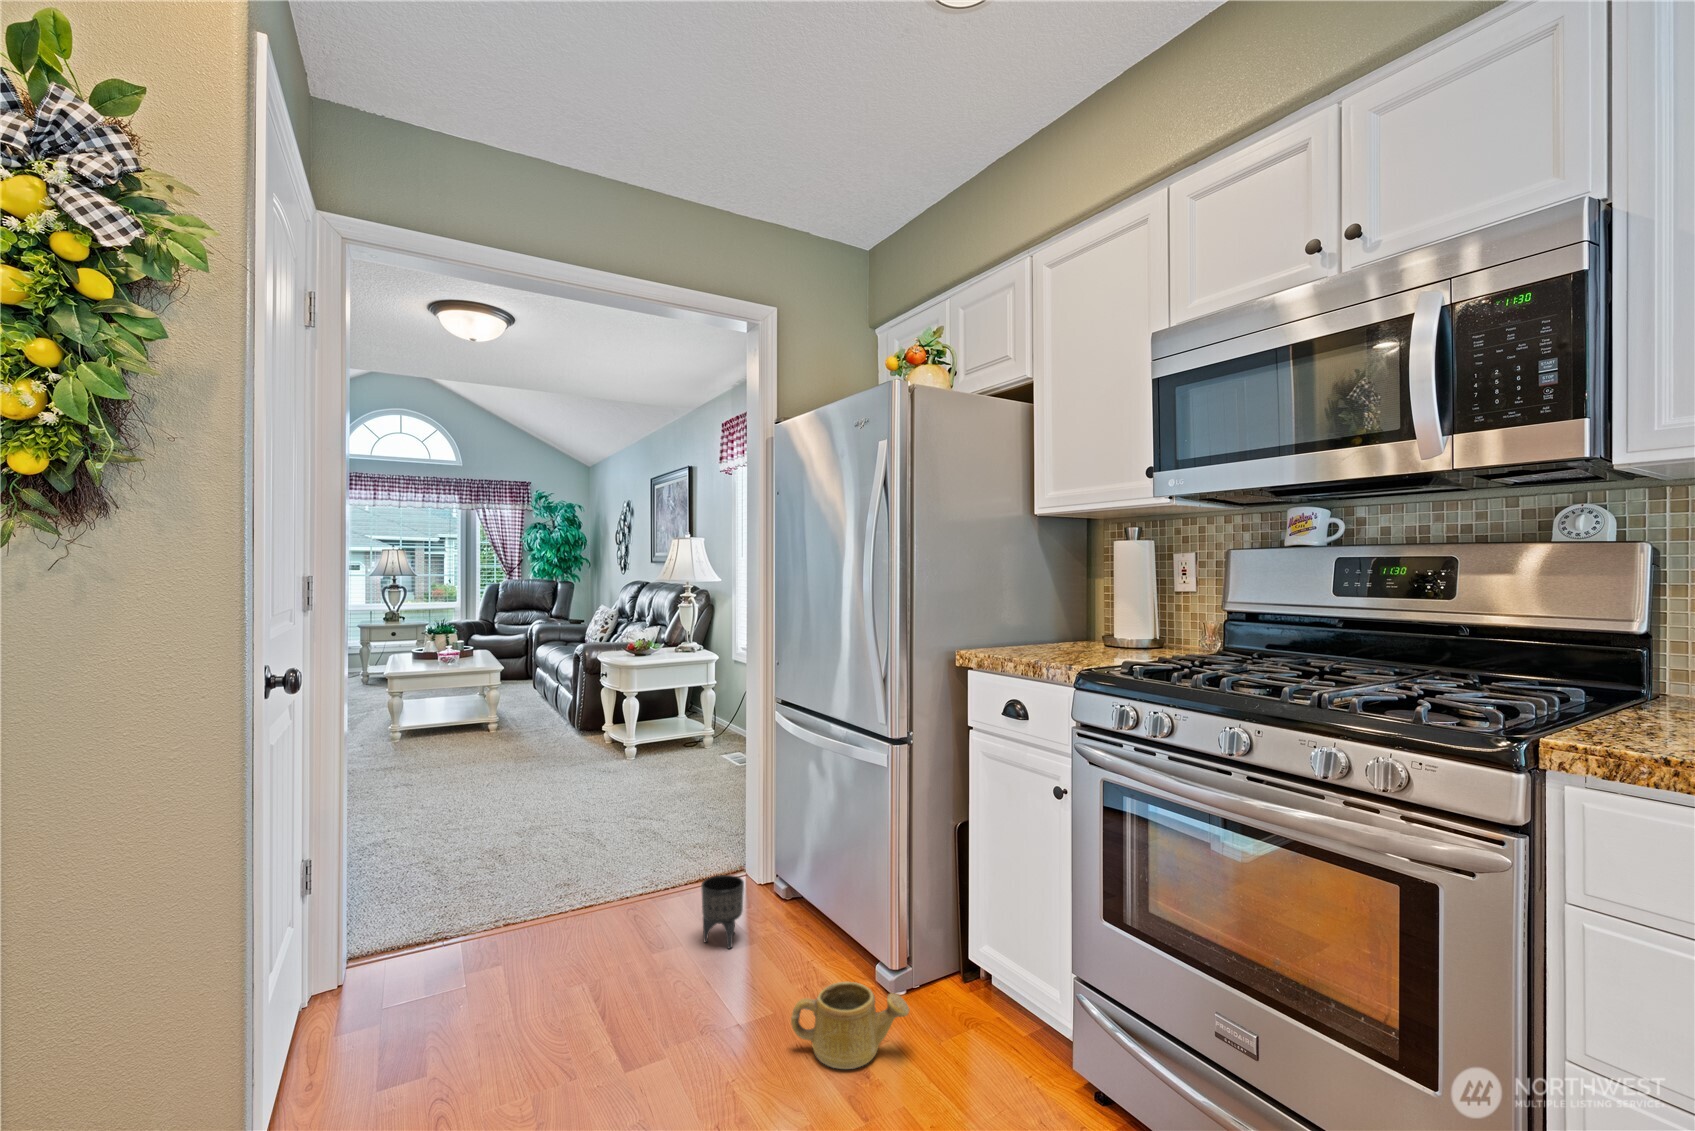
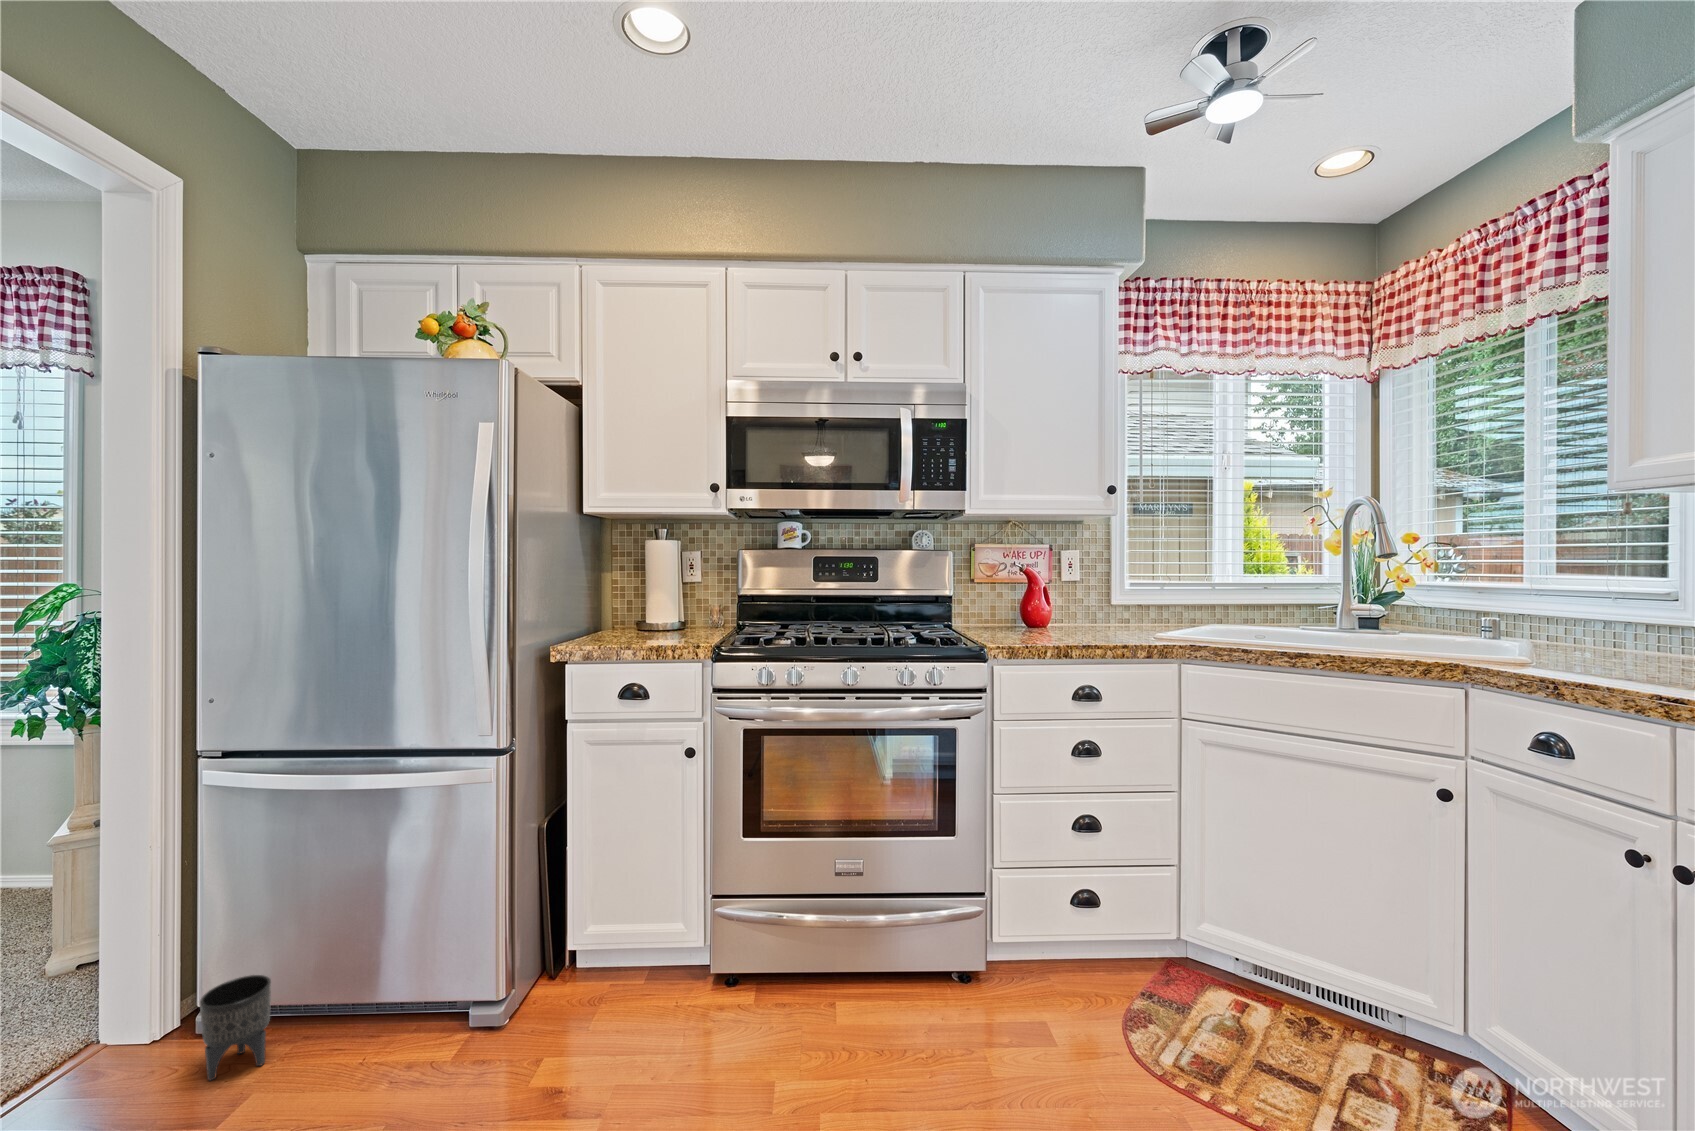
watering can: present [791,982,909,1069] -> none [471,975,582,1074]

